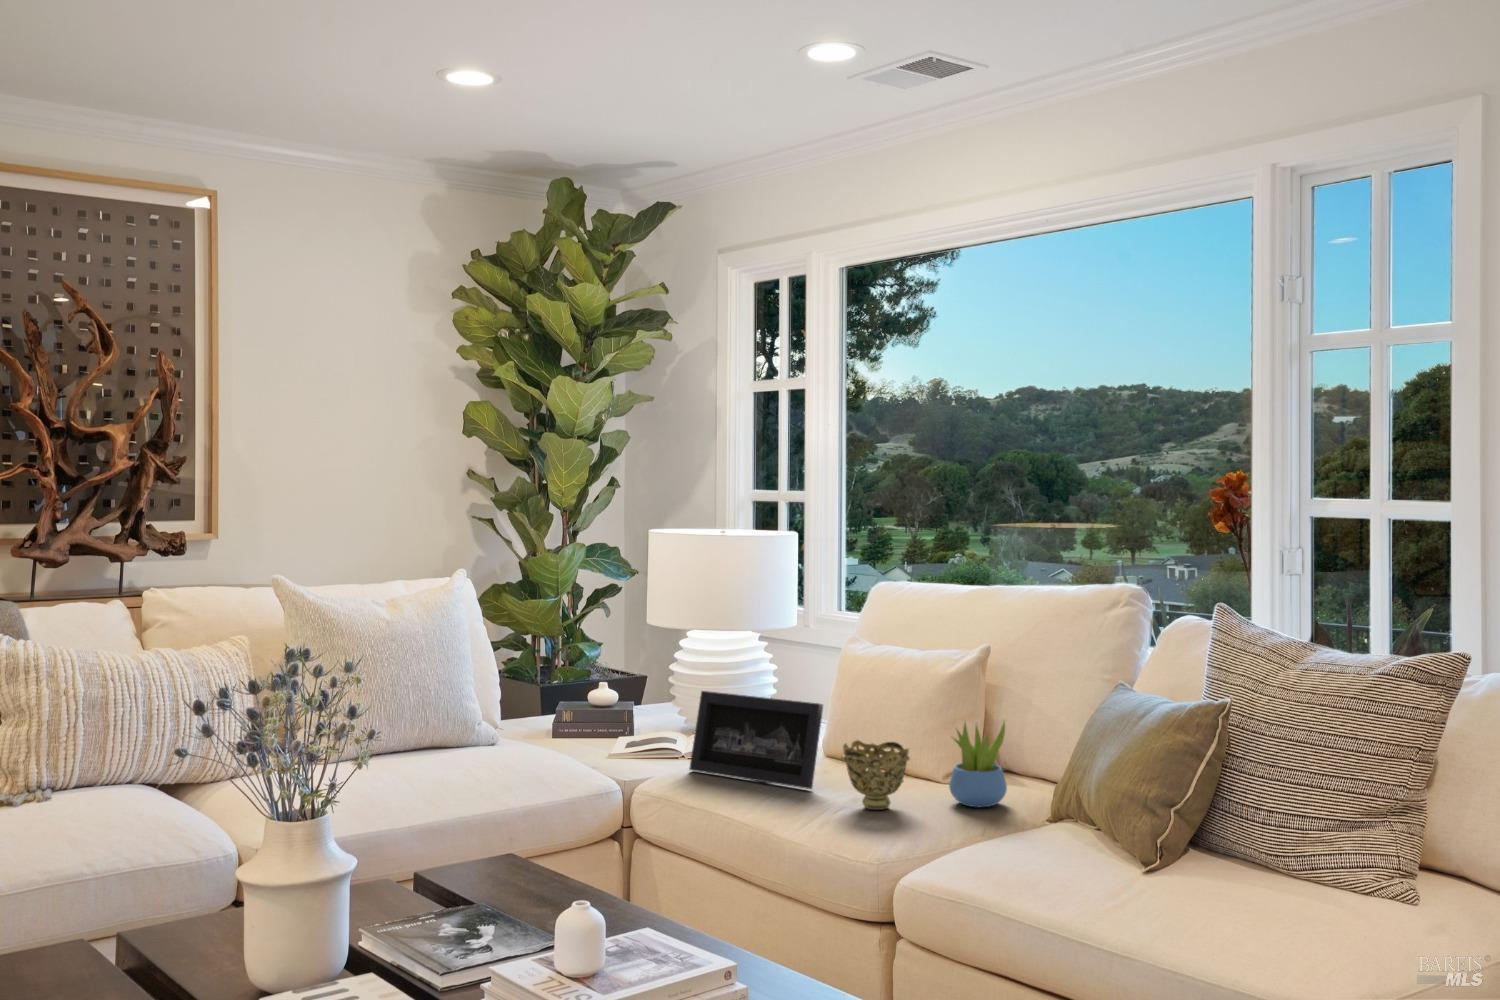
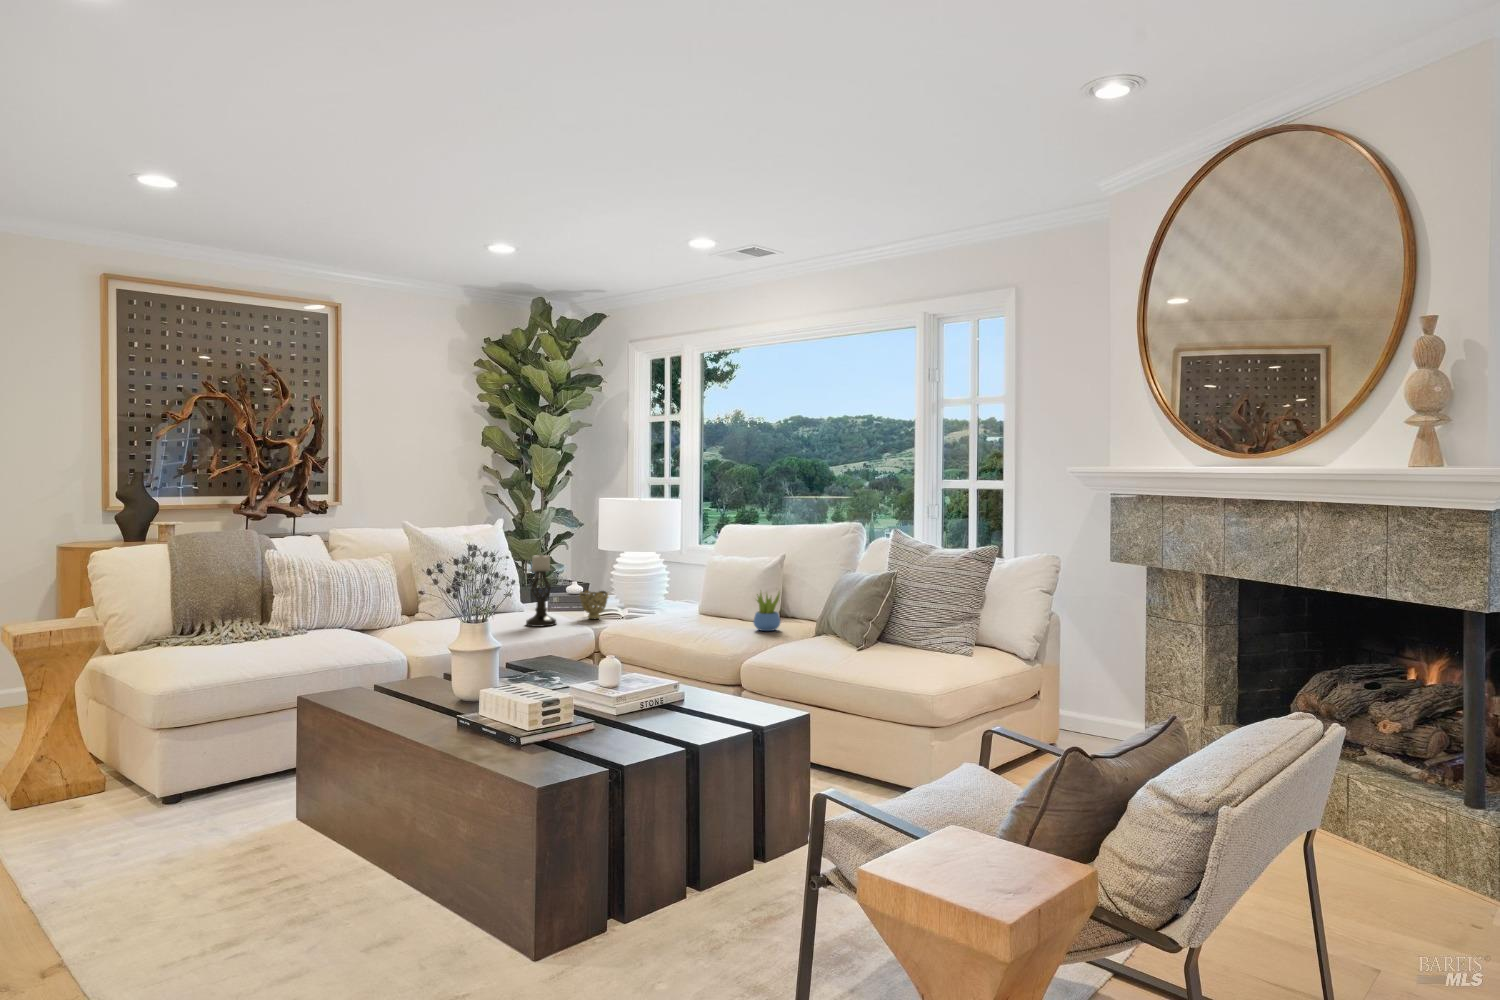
candle holder: none [496,636,557,783] -> present [526,553,556,627]
picture frame: present [690,691,823,789] -> none [624,581,693,626]
decorative bowl: present [841,740,910,810] -> present [579,591,609,619]

